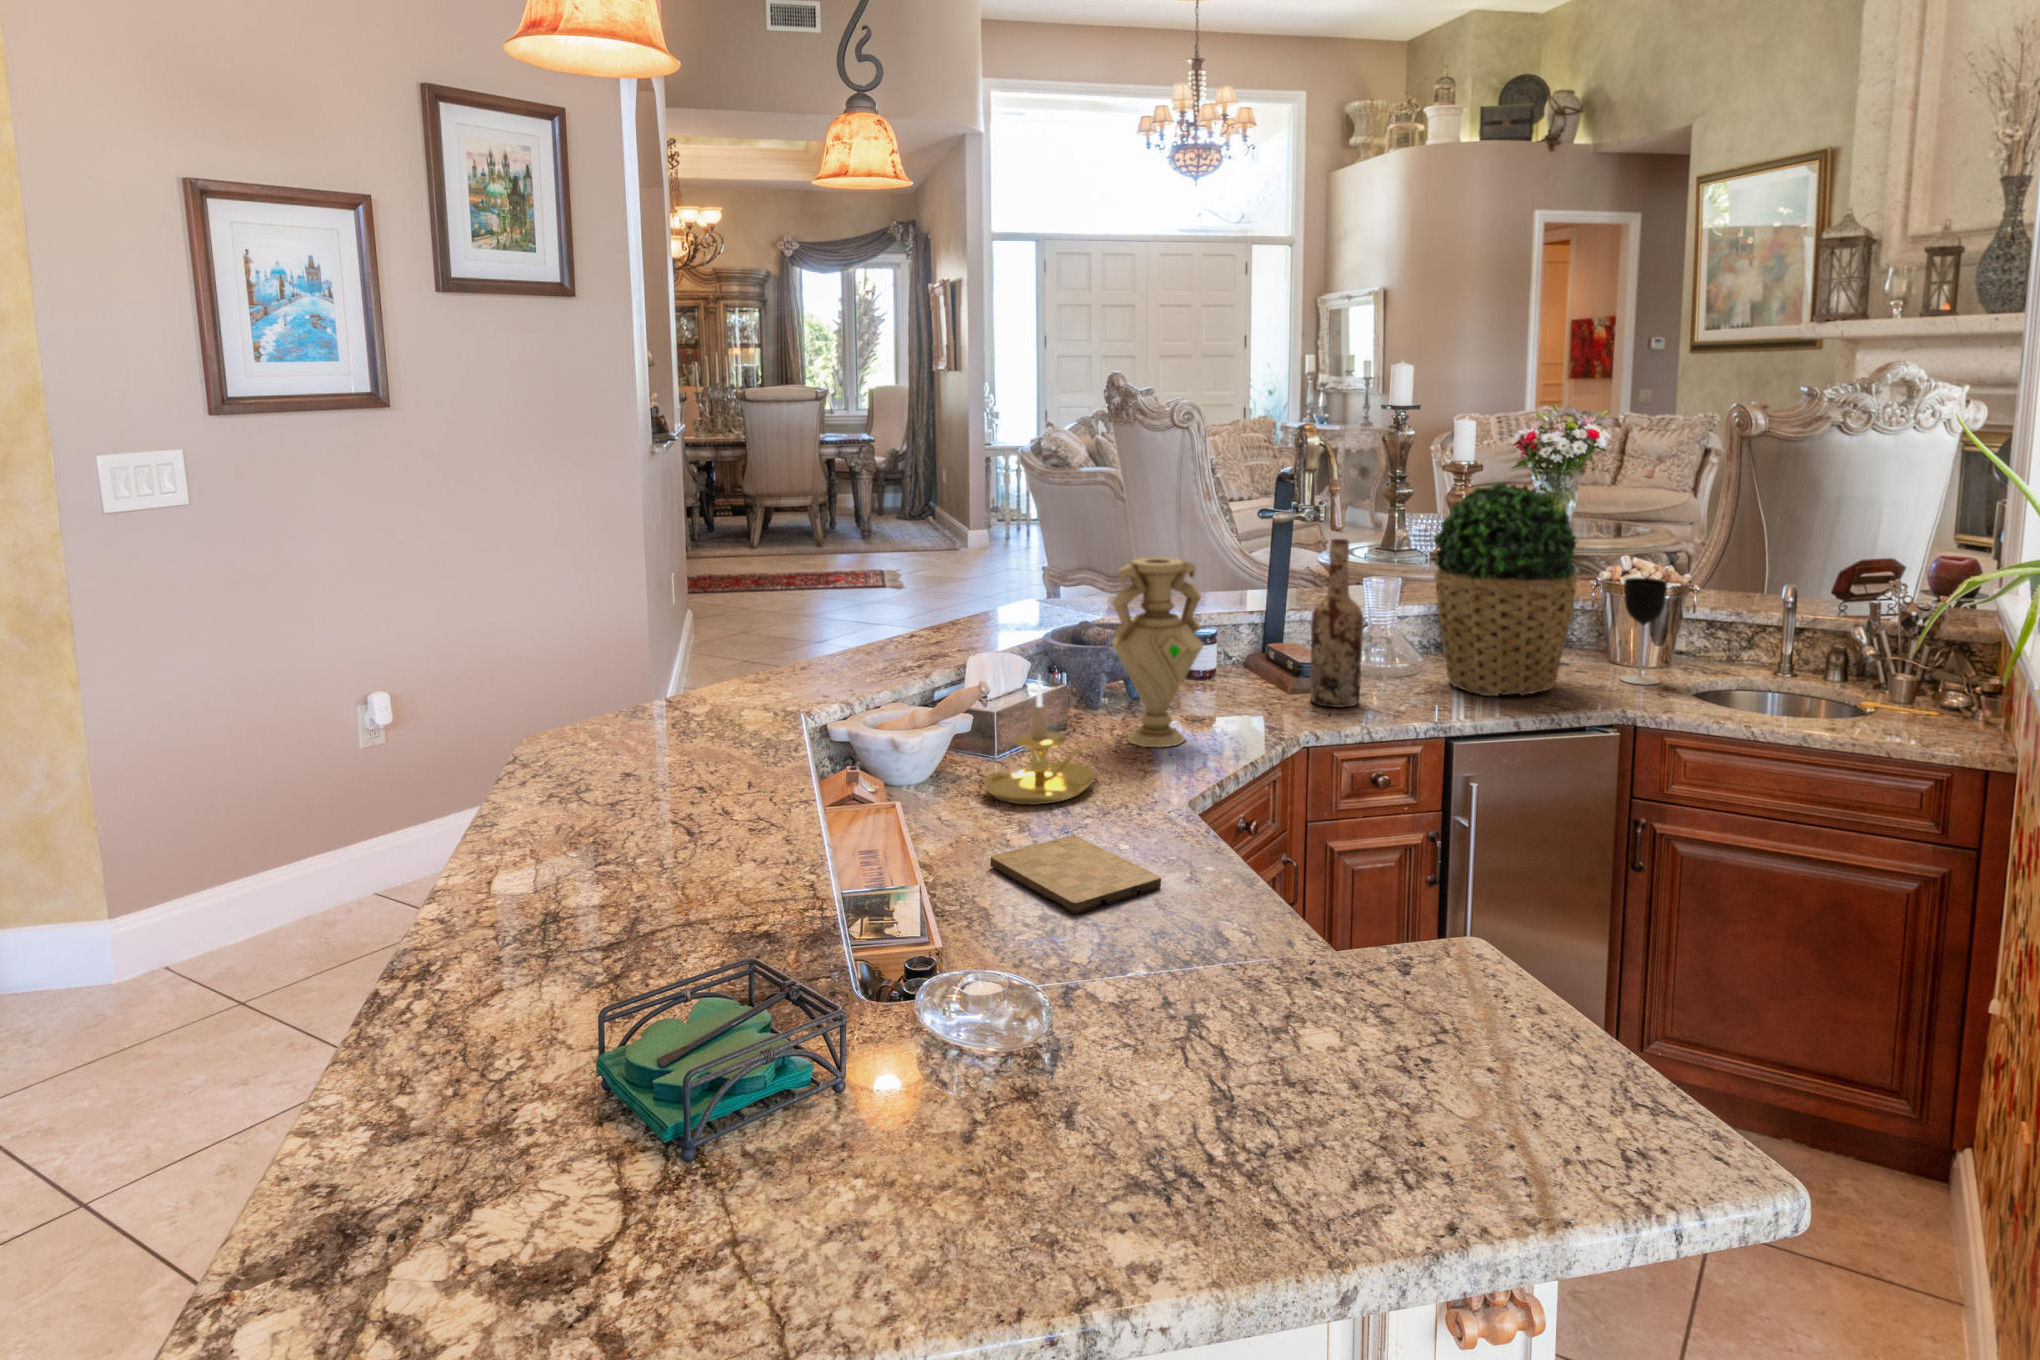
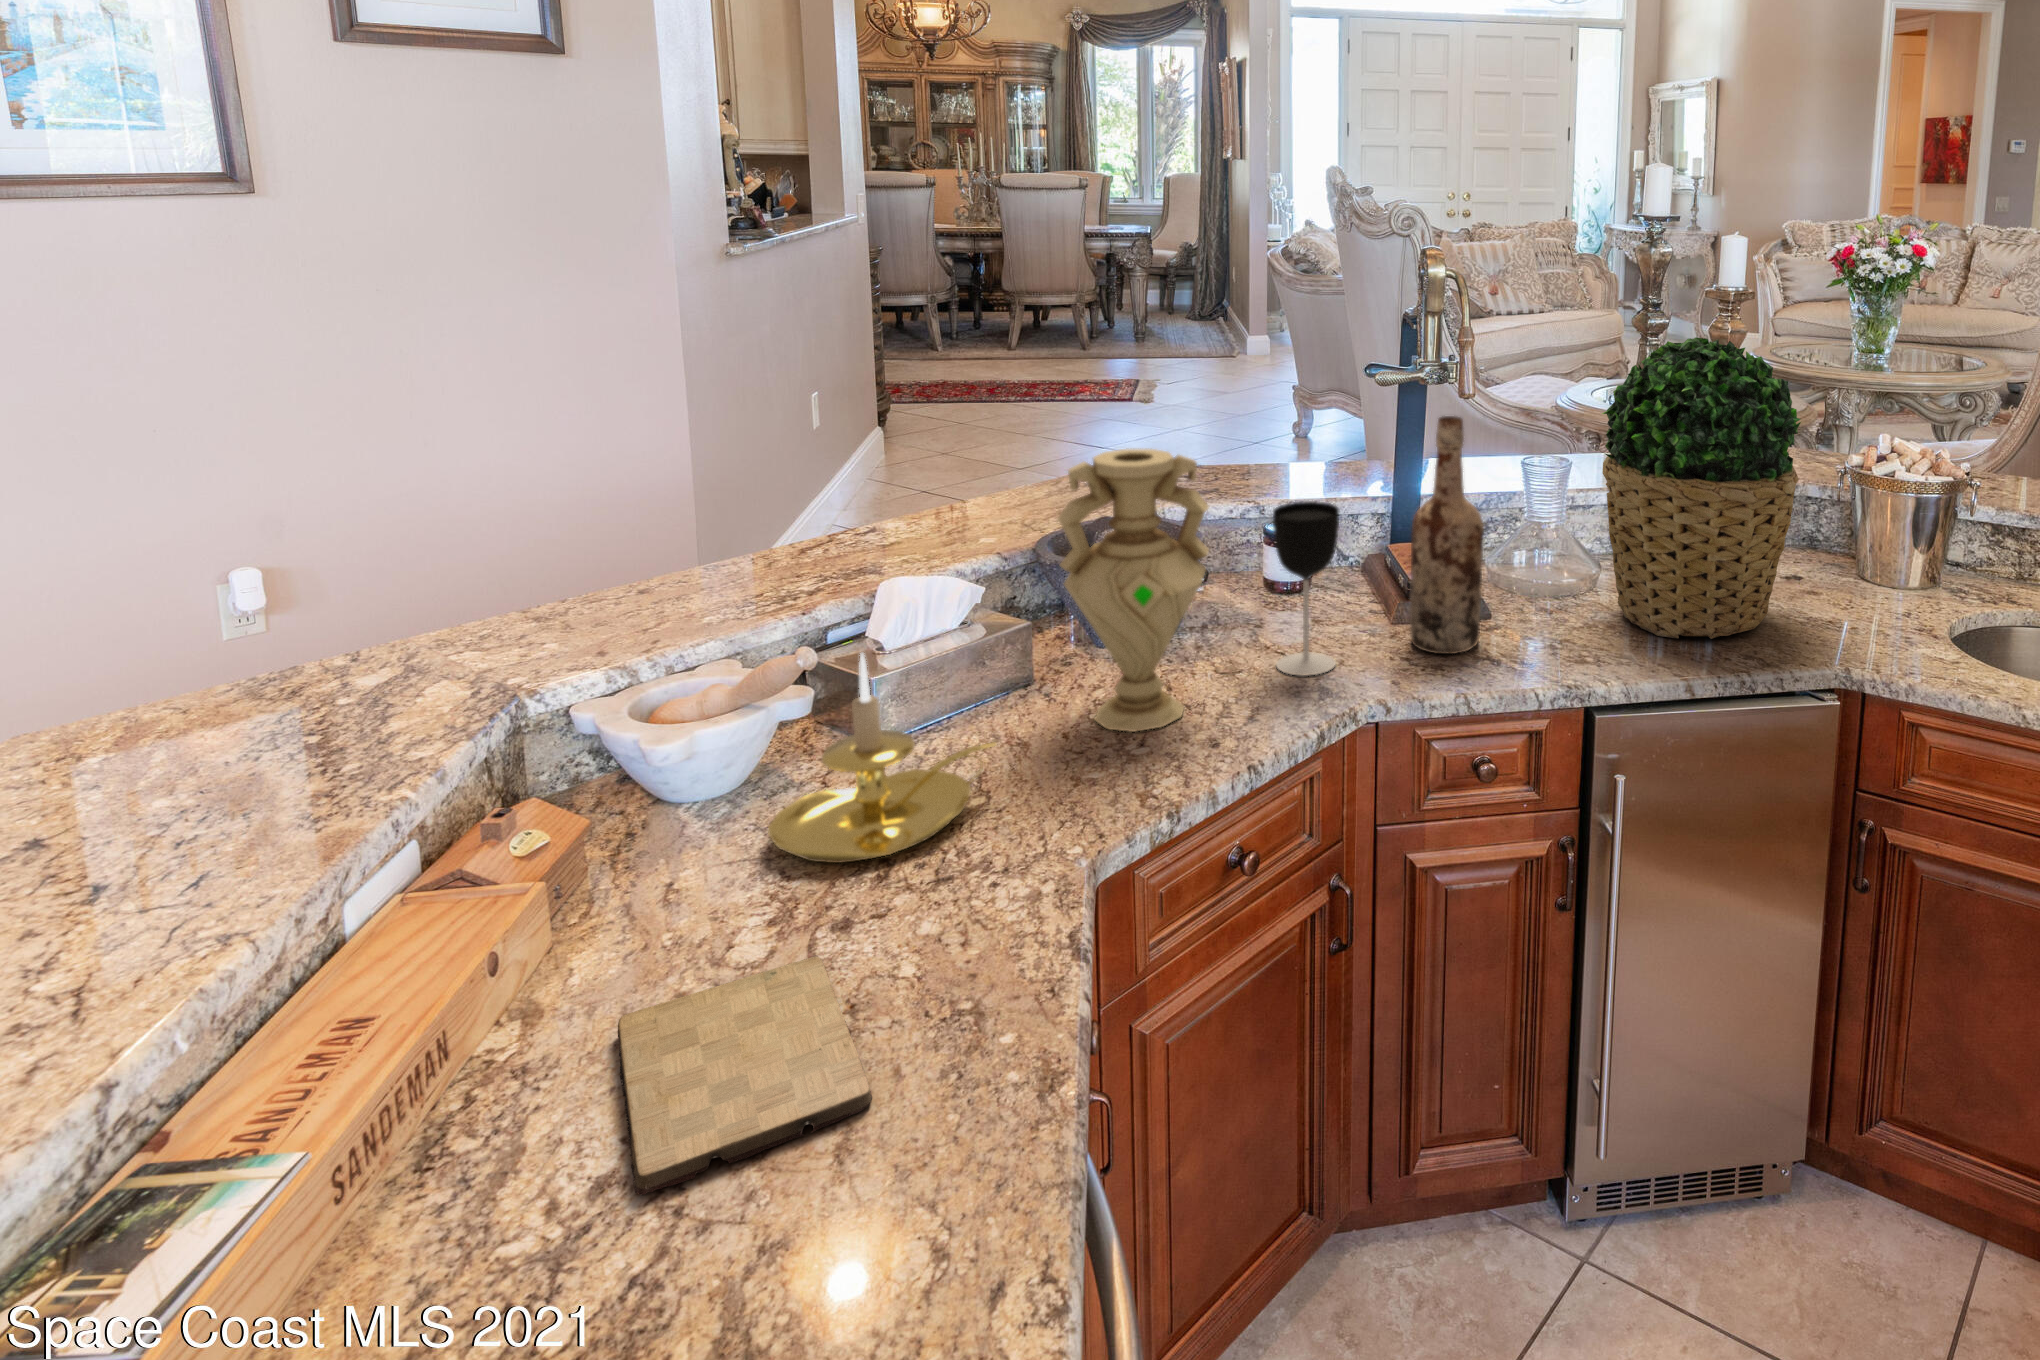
wine glass: present [1620,578,1667,685] -> present [1273,501,1339,676]

